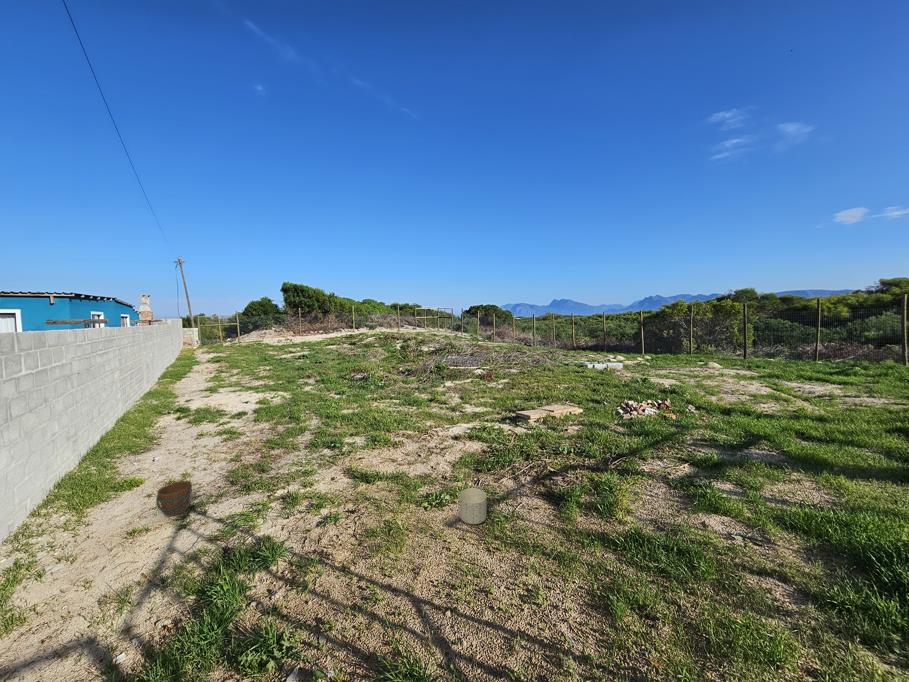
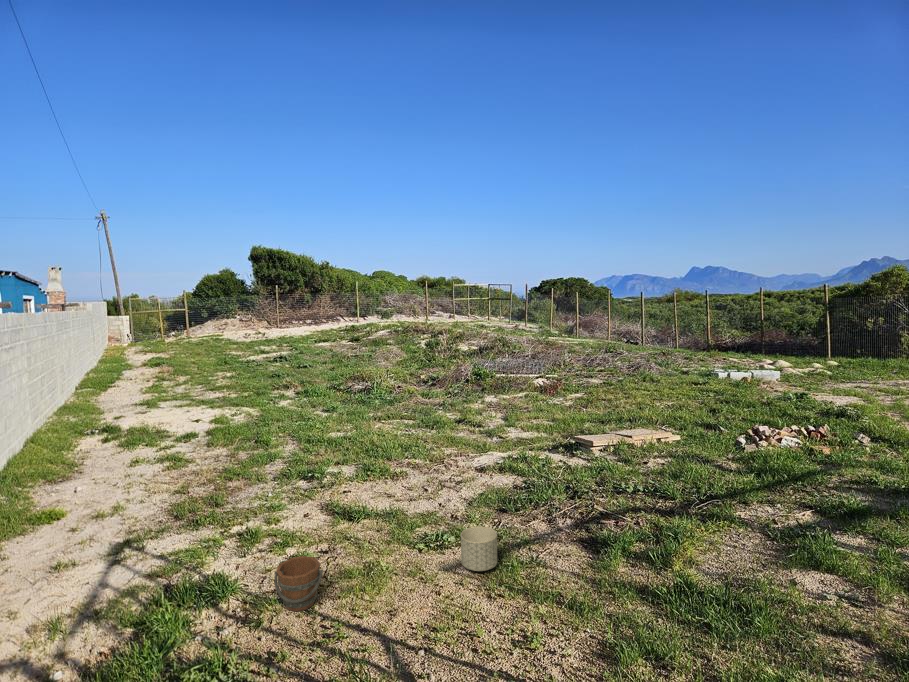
bucket: present [156,481,192,517] -> present [274,556,323,612]

